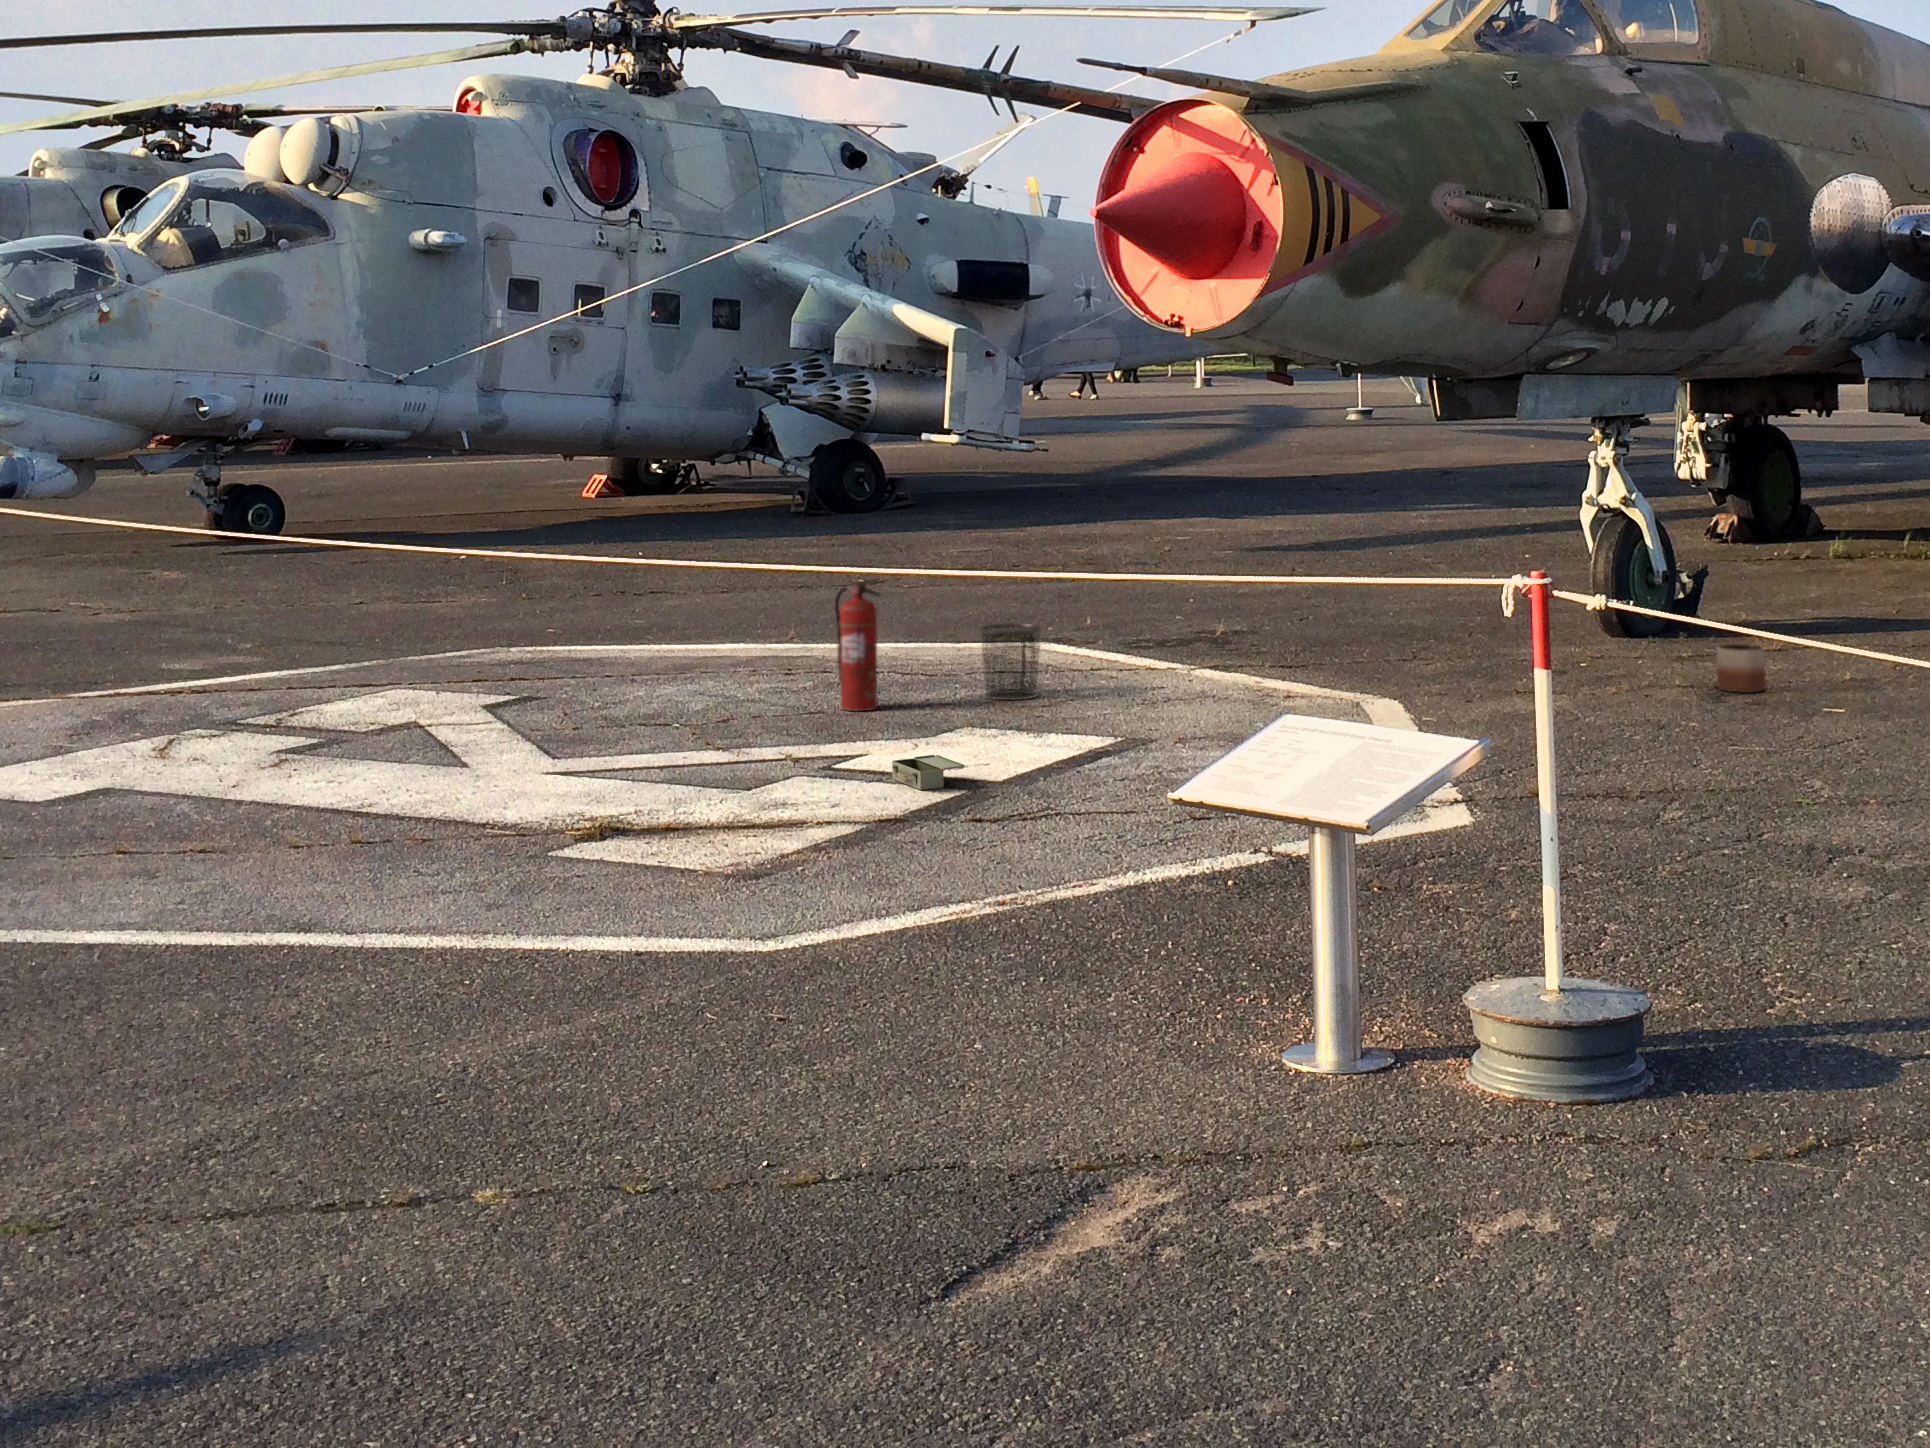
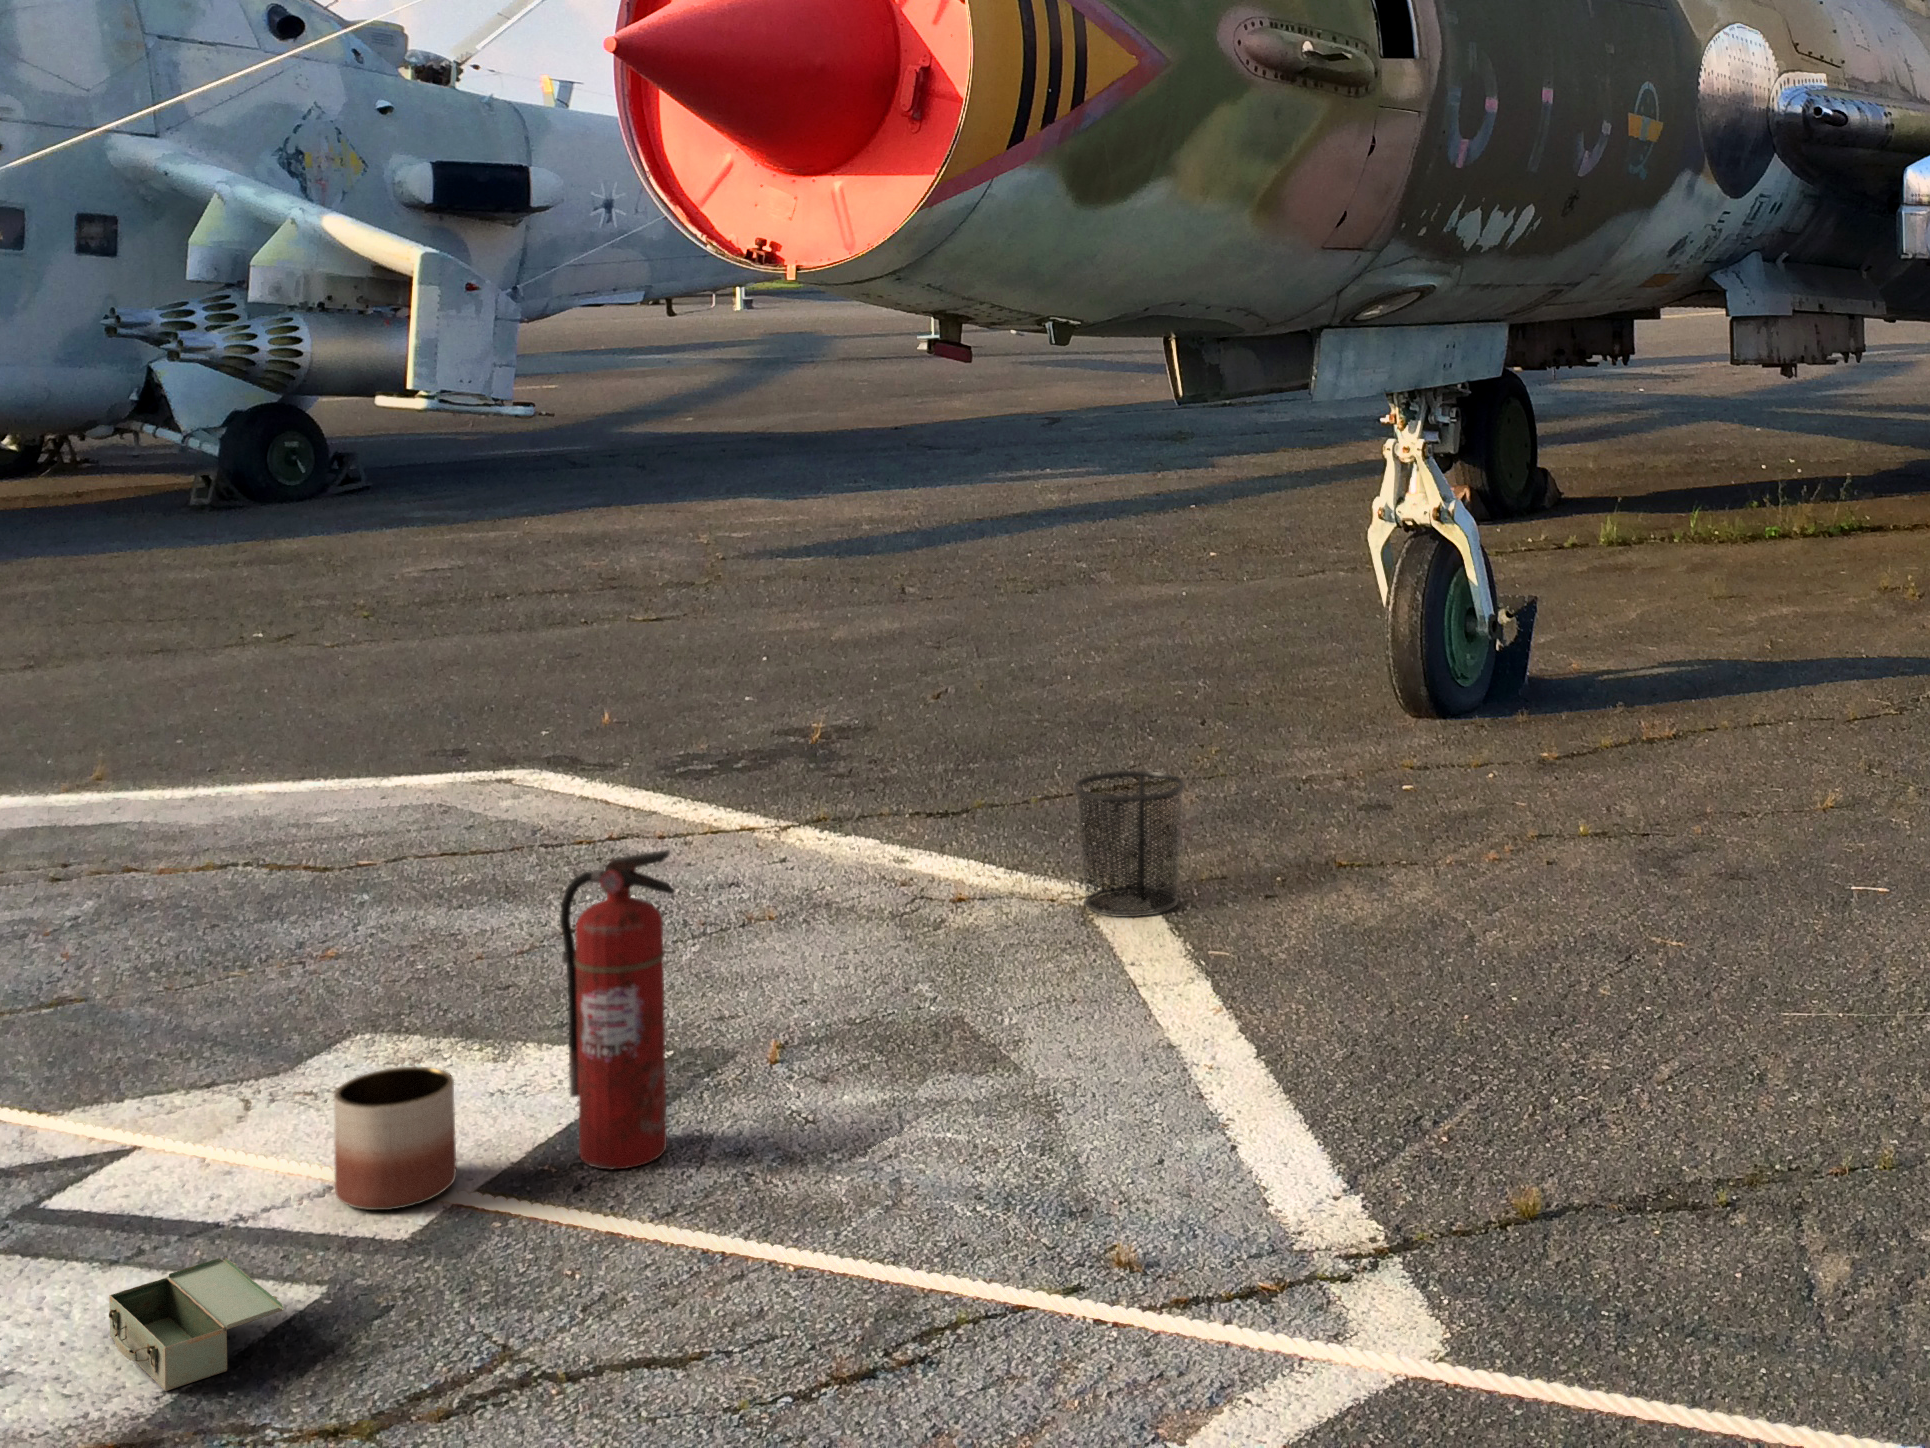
fire extinguisher: present [834,579,880,711] -> present [560,850,674,1169]
waste bin: present [980,624,1042,700] -> present [1073,771,1186,917]
planter: present [1717,644,1766,693] -> present [334,1067,456,1210]

